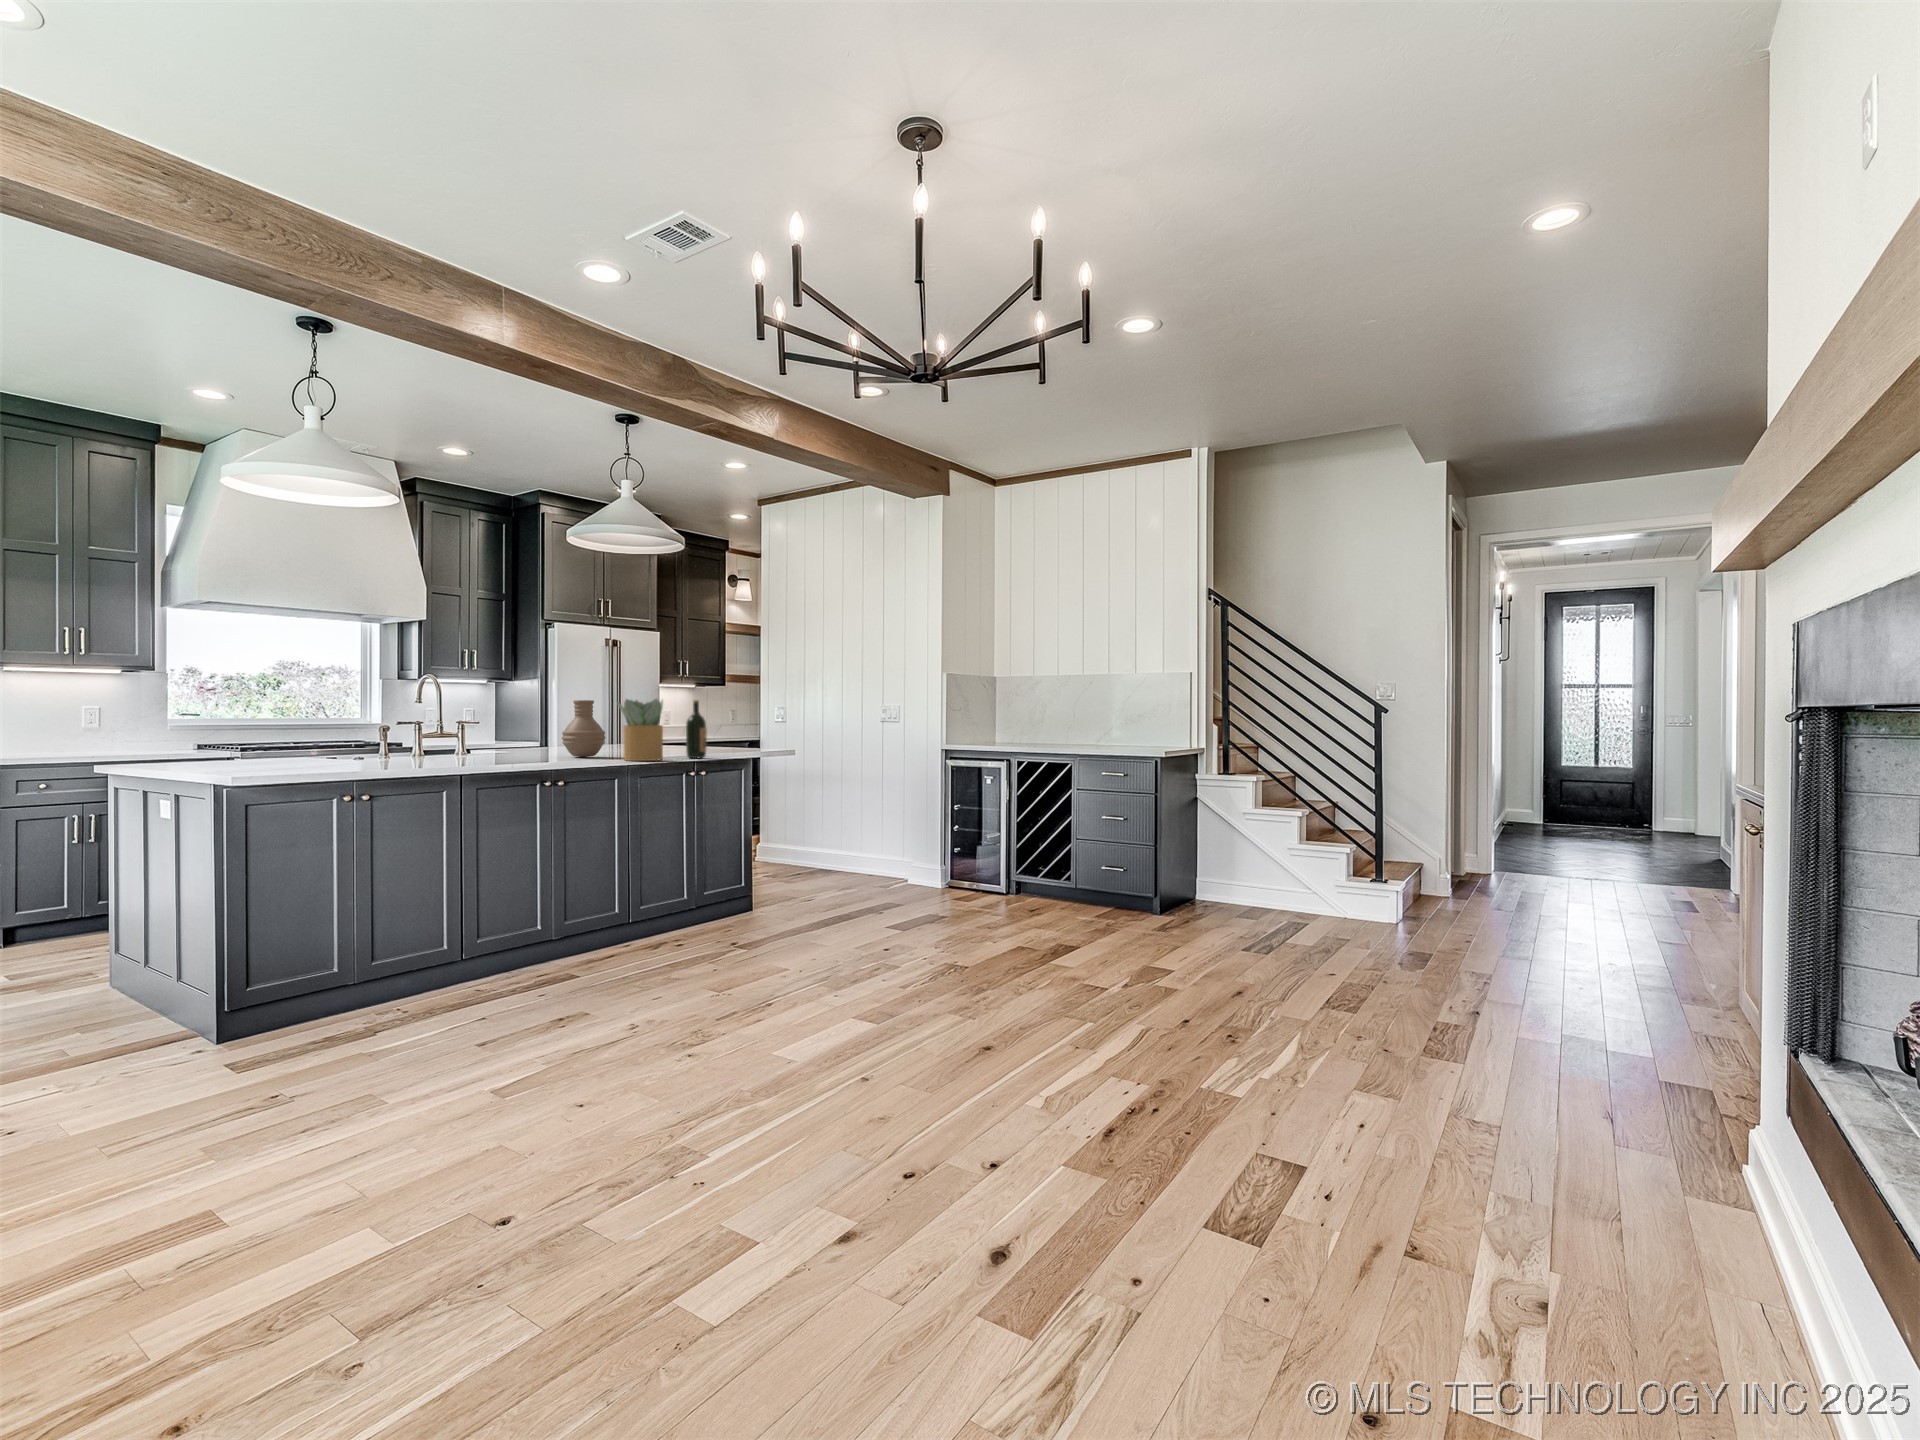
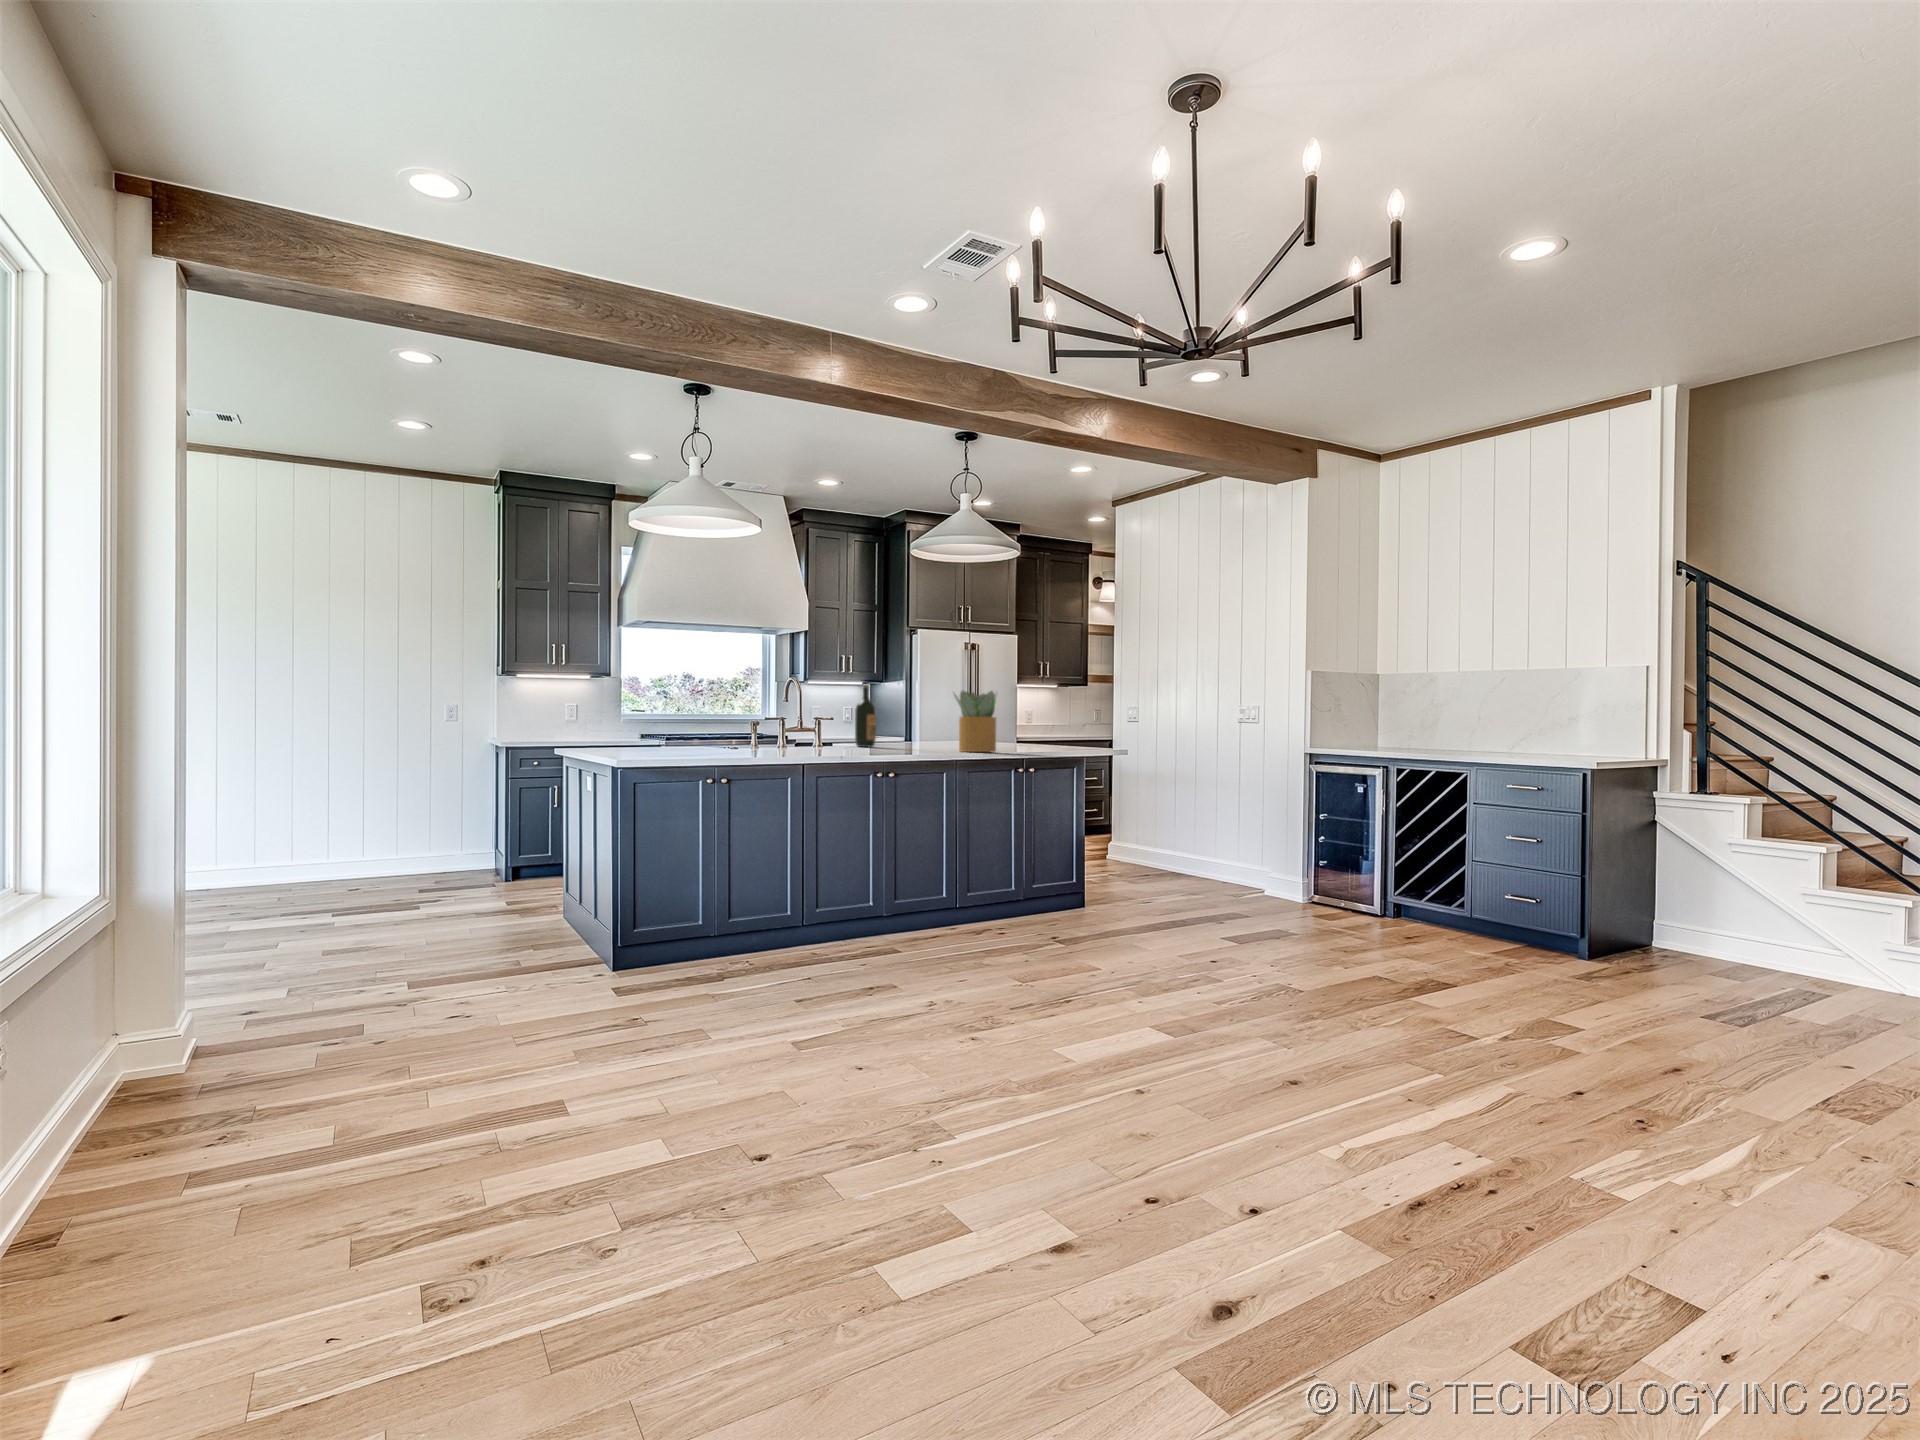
vase: present [562,700,606,757] -> none [907,693,947,747]
wine bottle: present [686,700,707,758] -> present [855,685,876,747]

